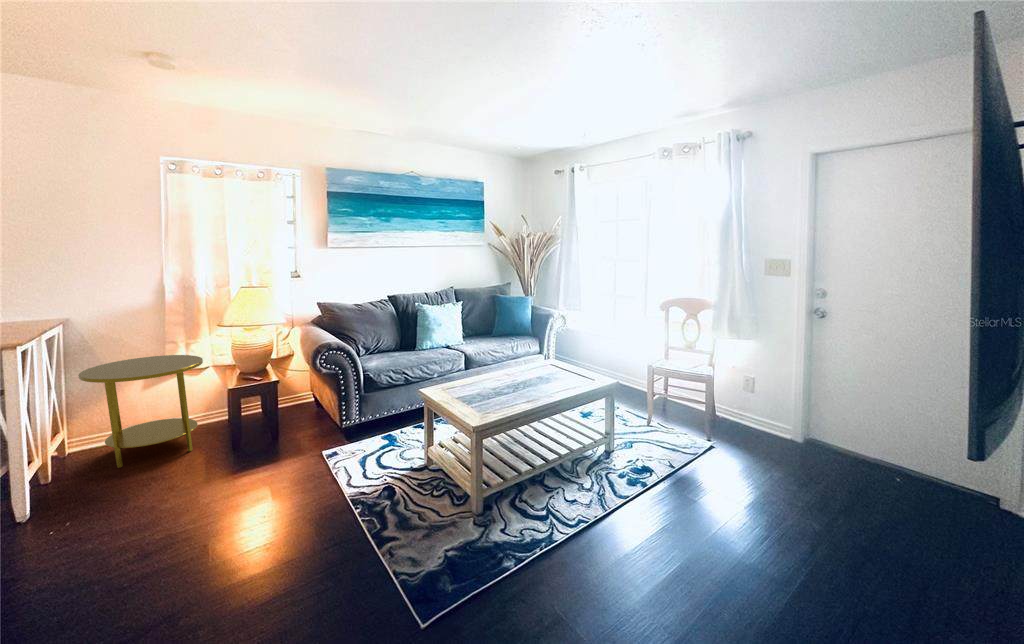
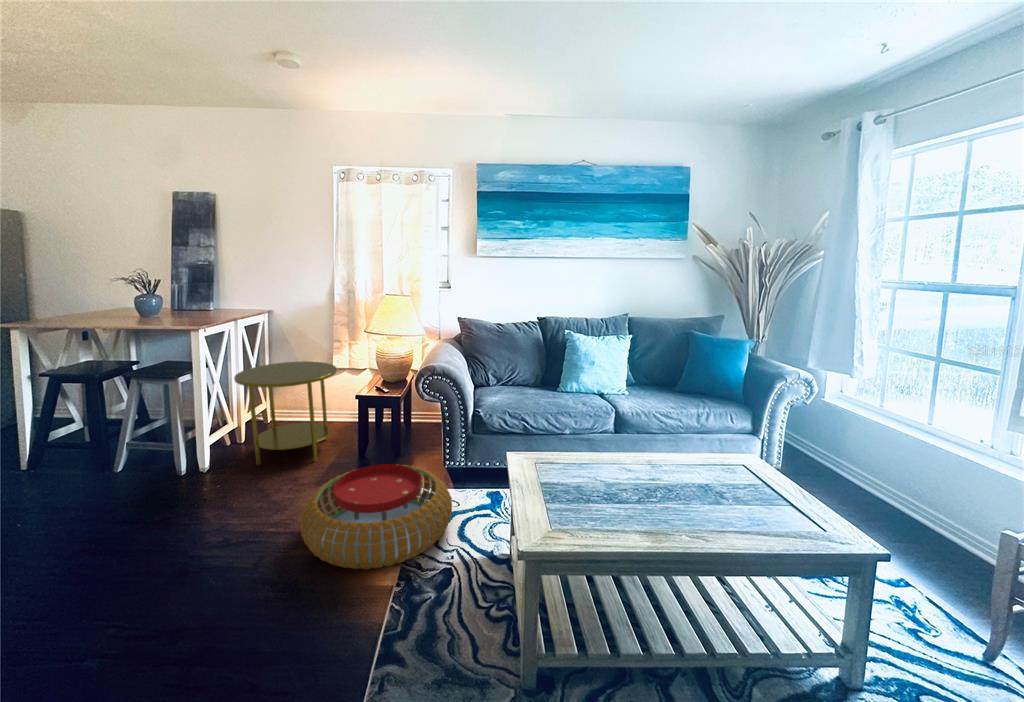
pouf: none [234,423,372,507] -> present [300,464,452,569]

